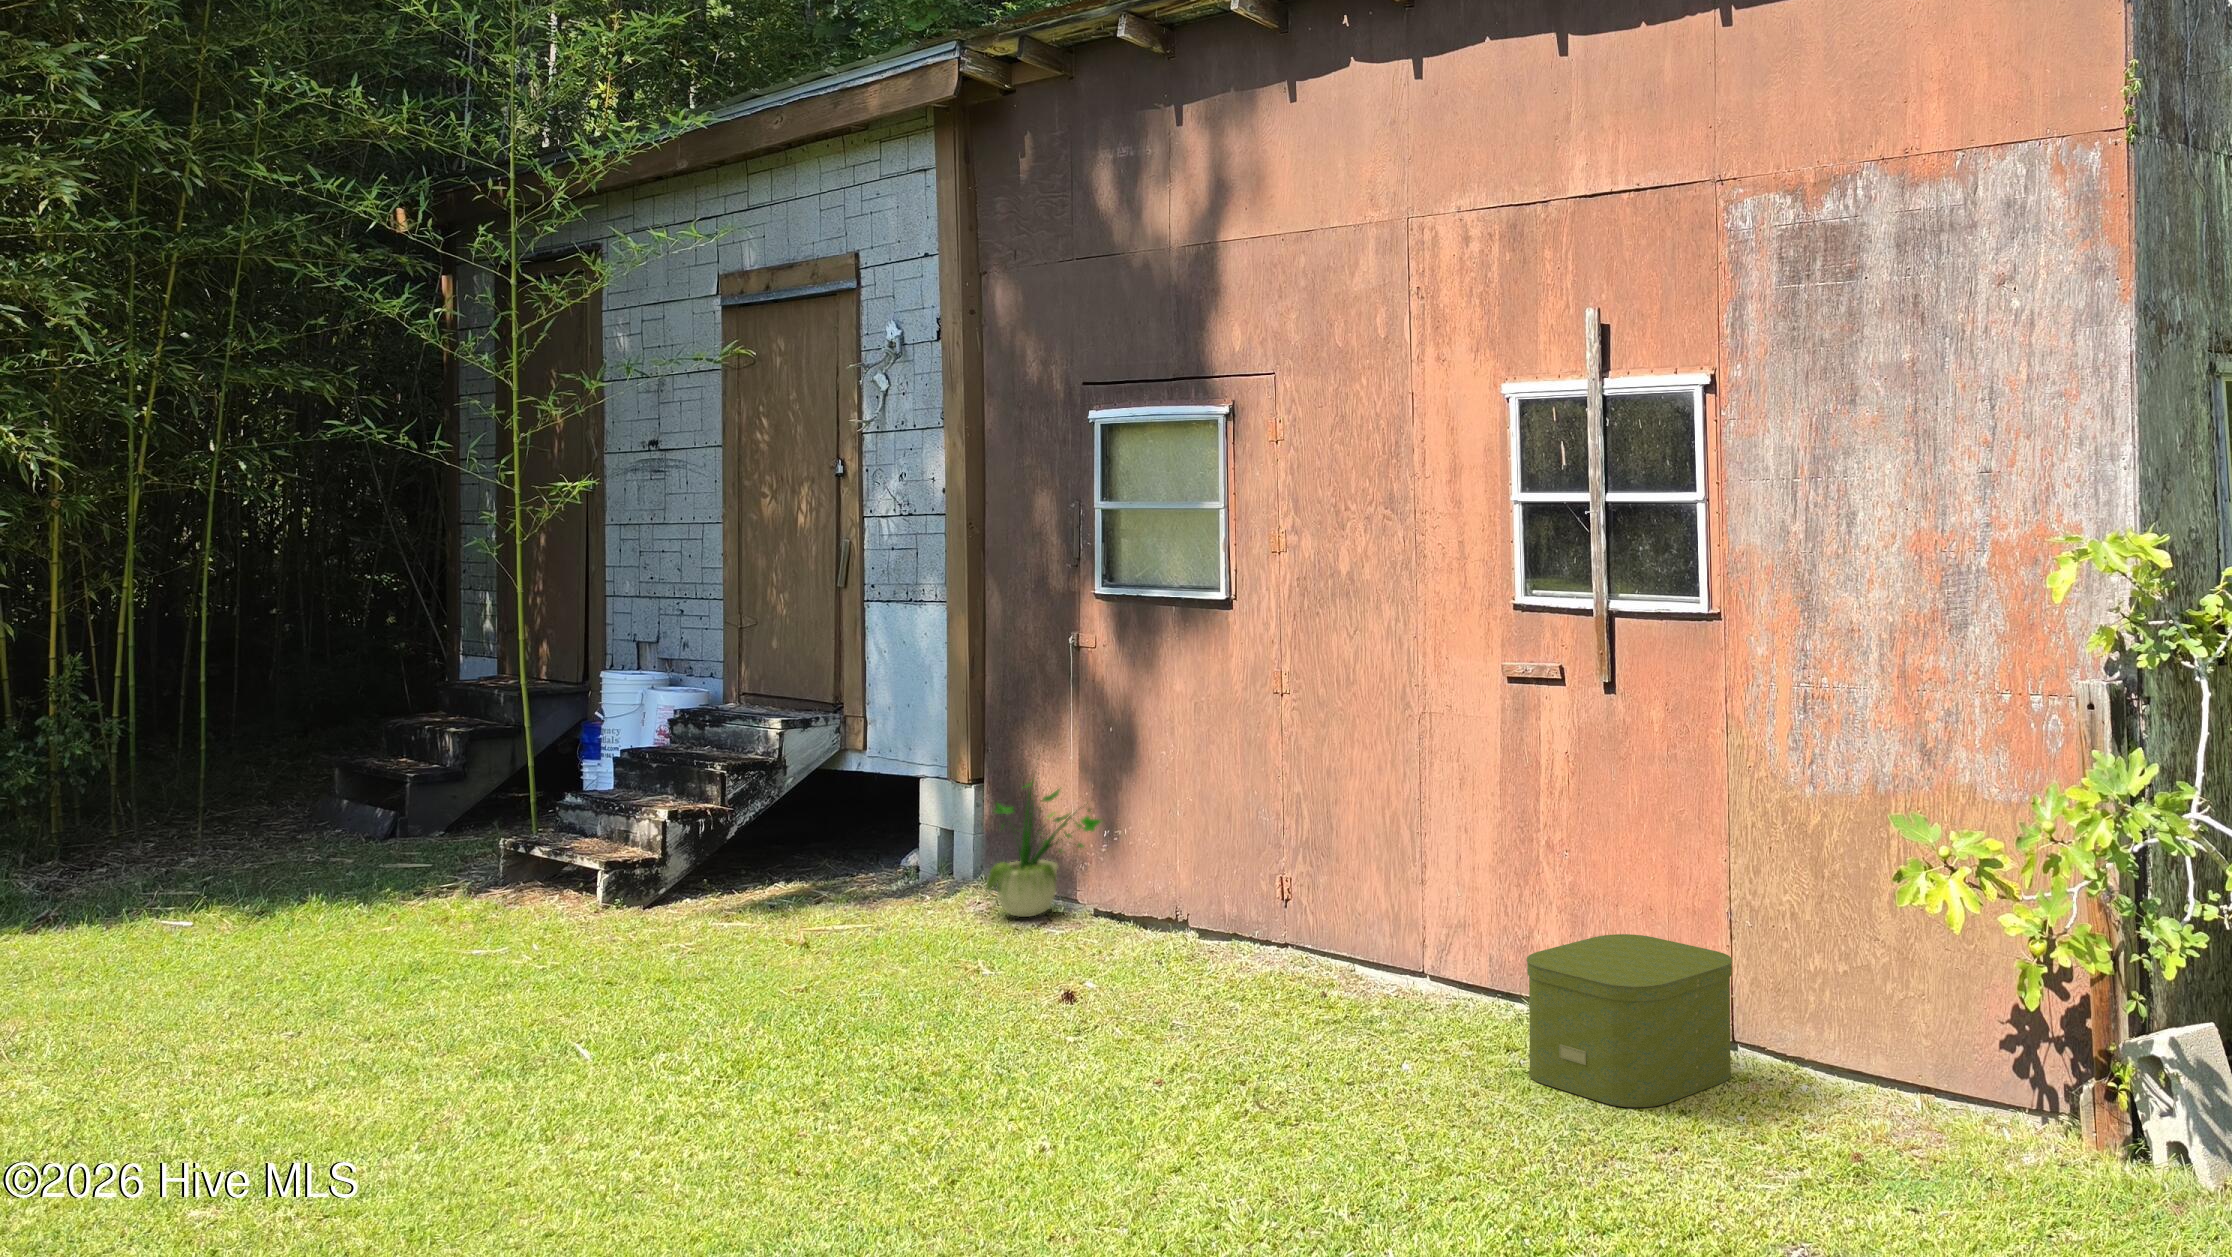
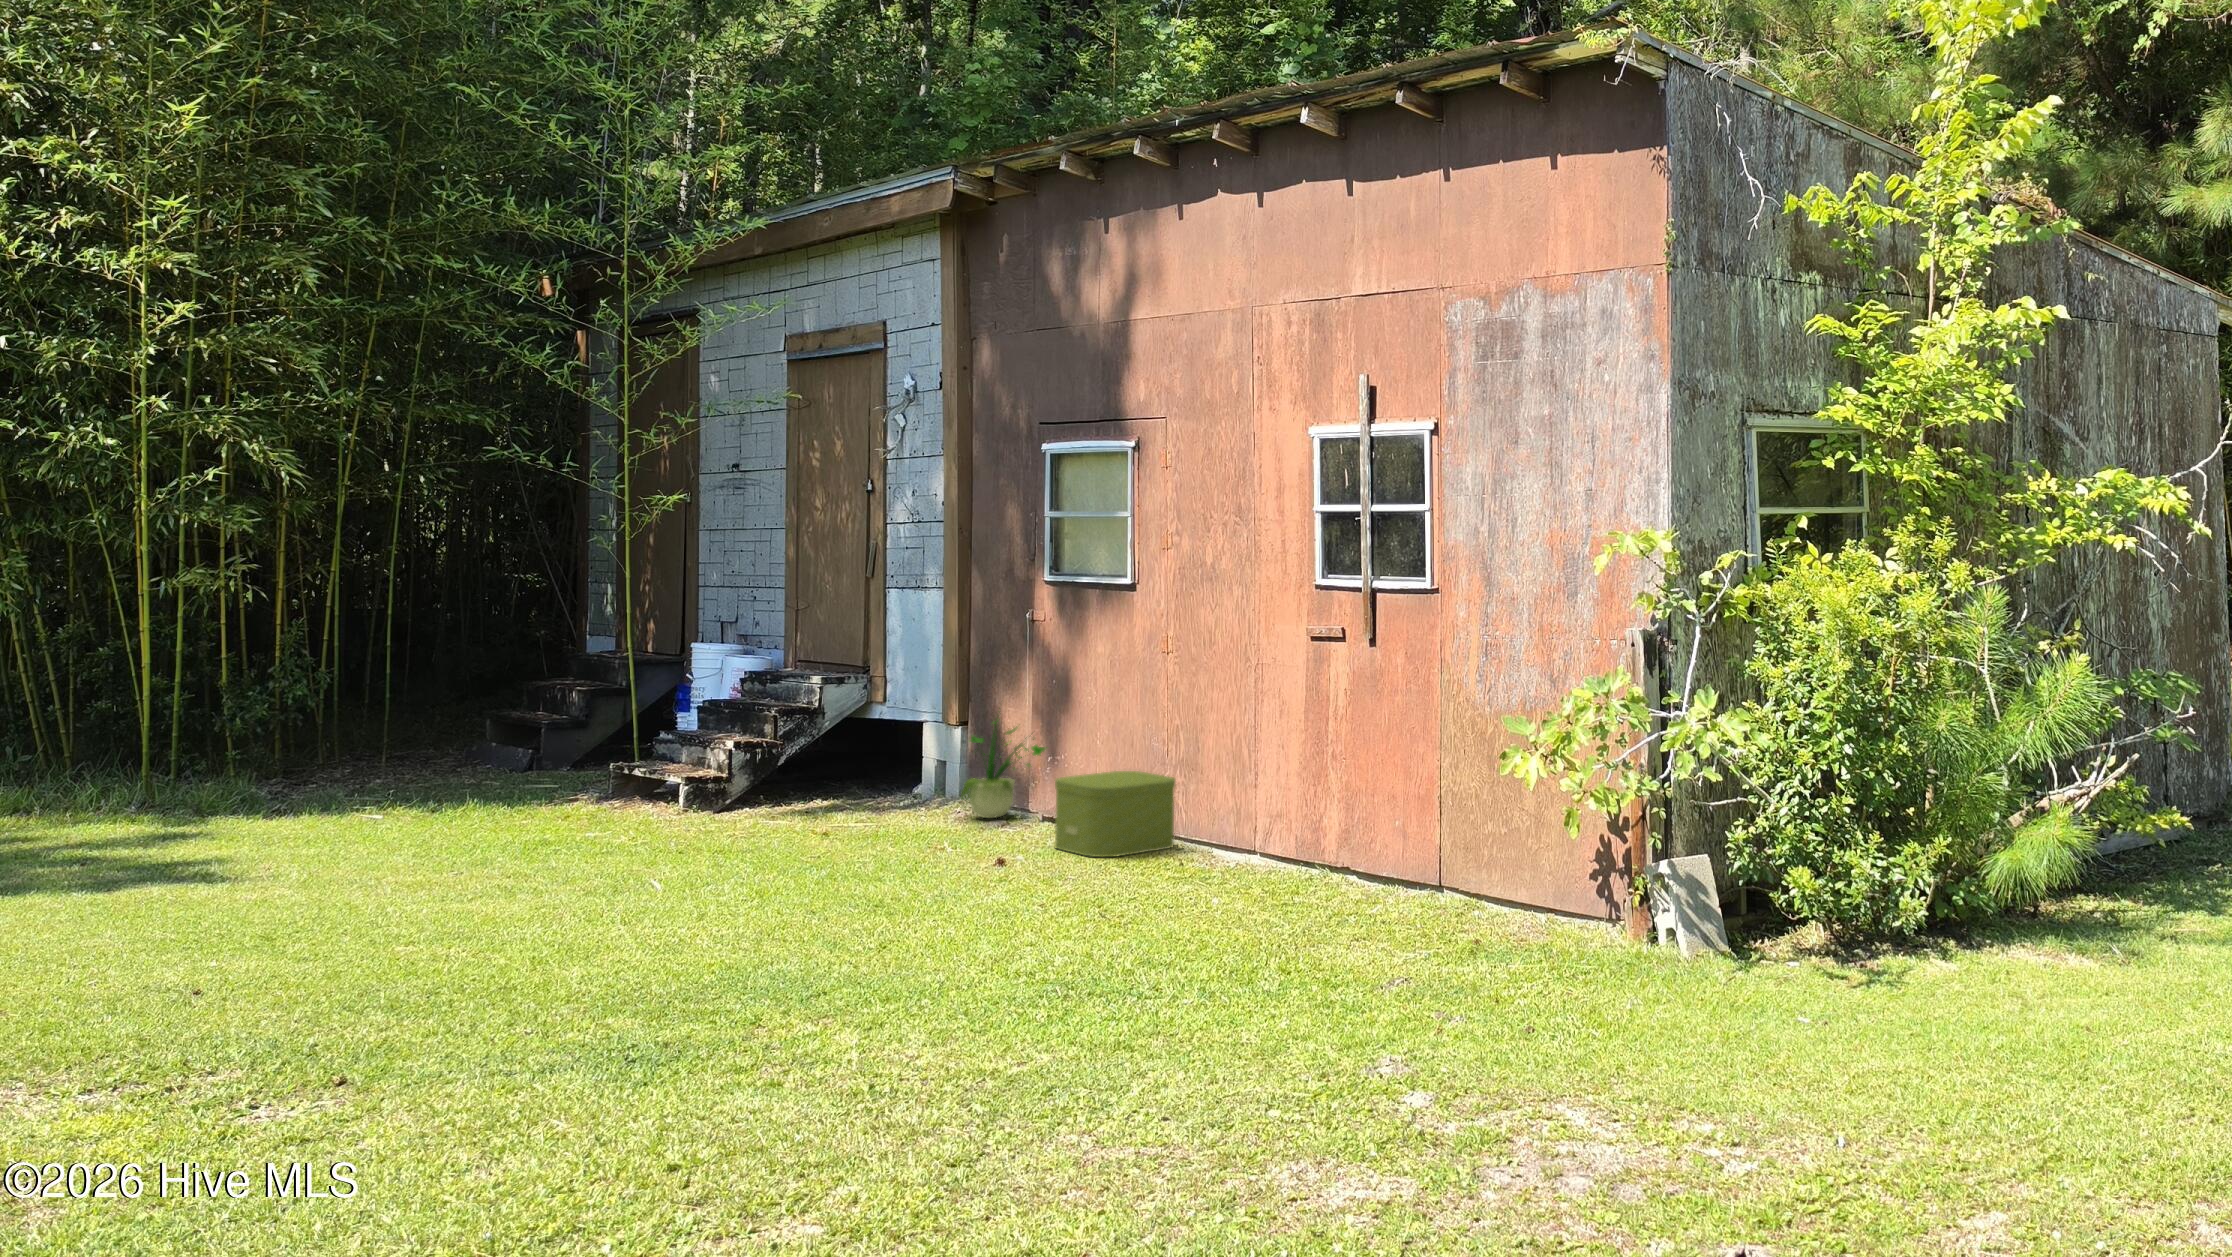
storage box: present [1526,934,1732,1107] -> present [1055,771,1176,857]

